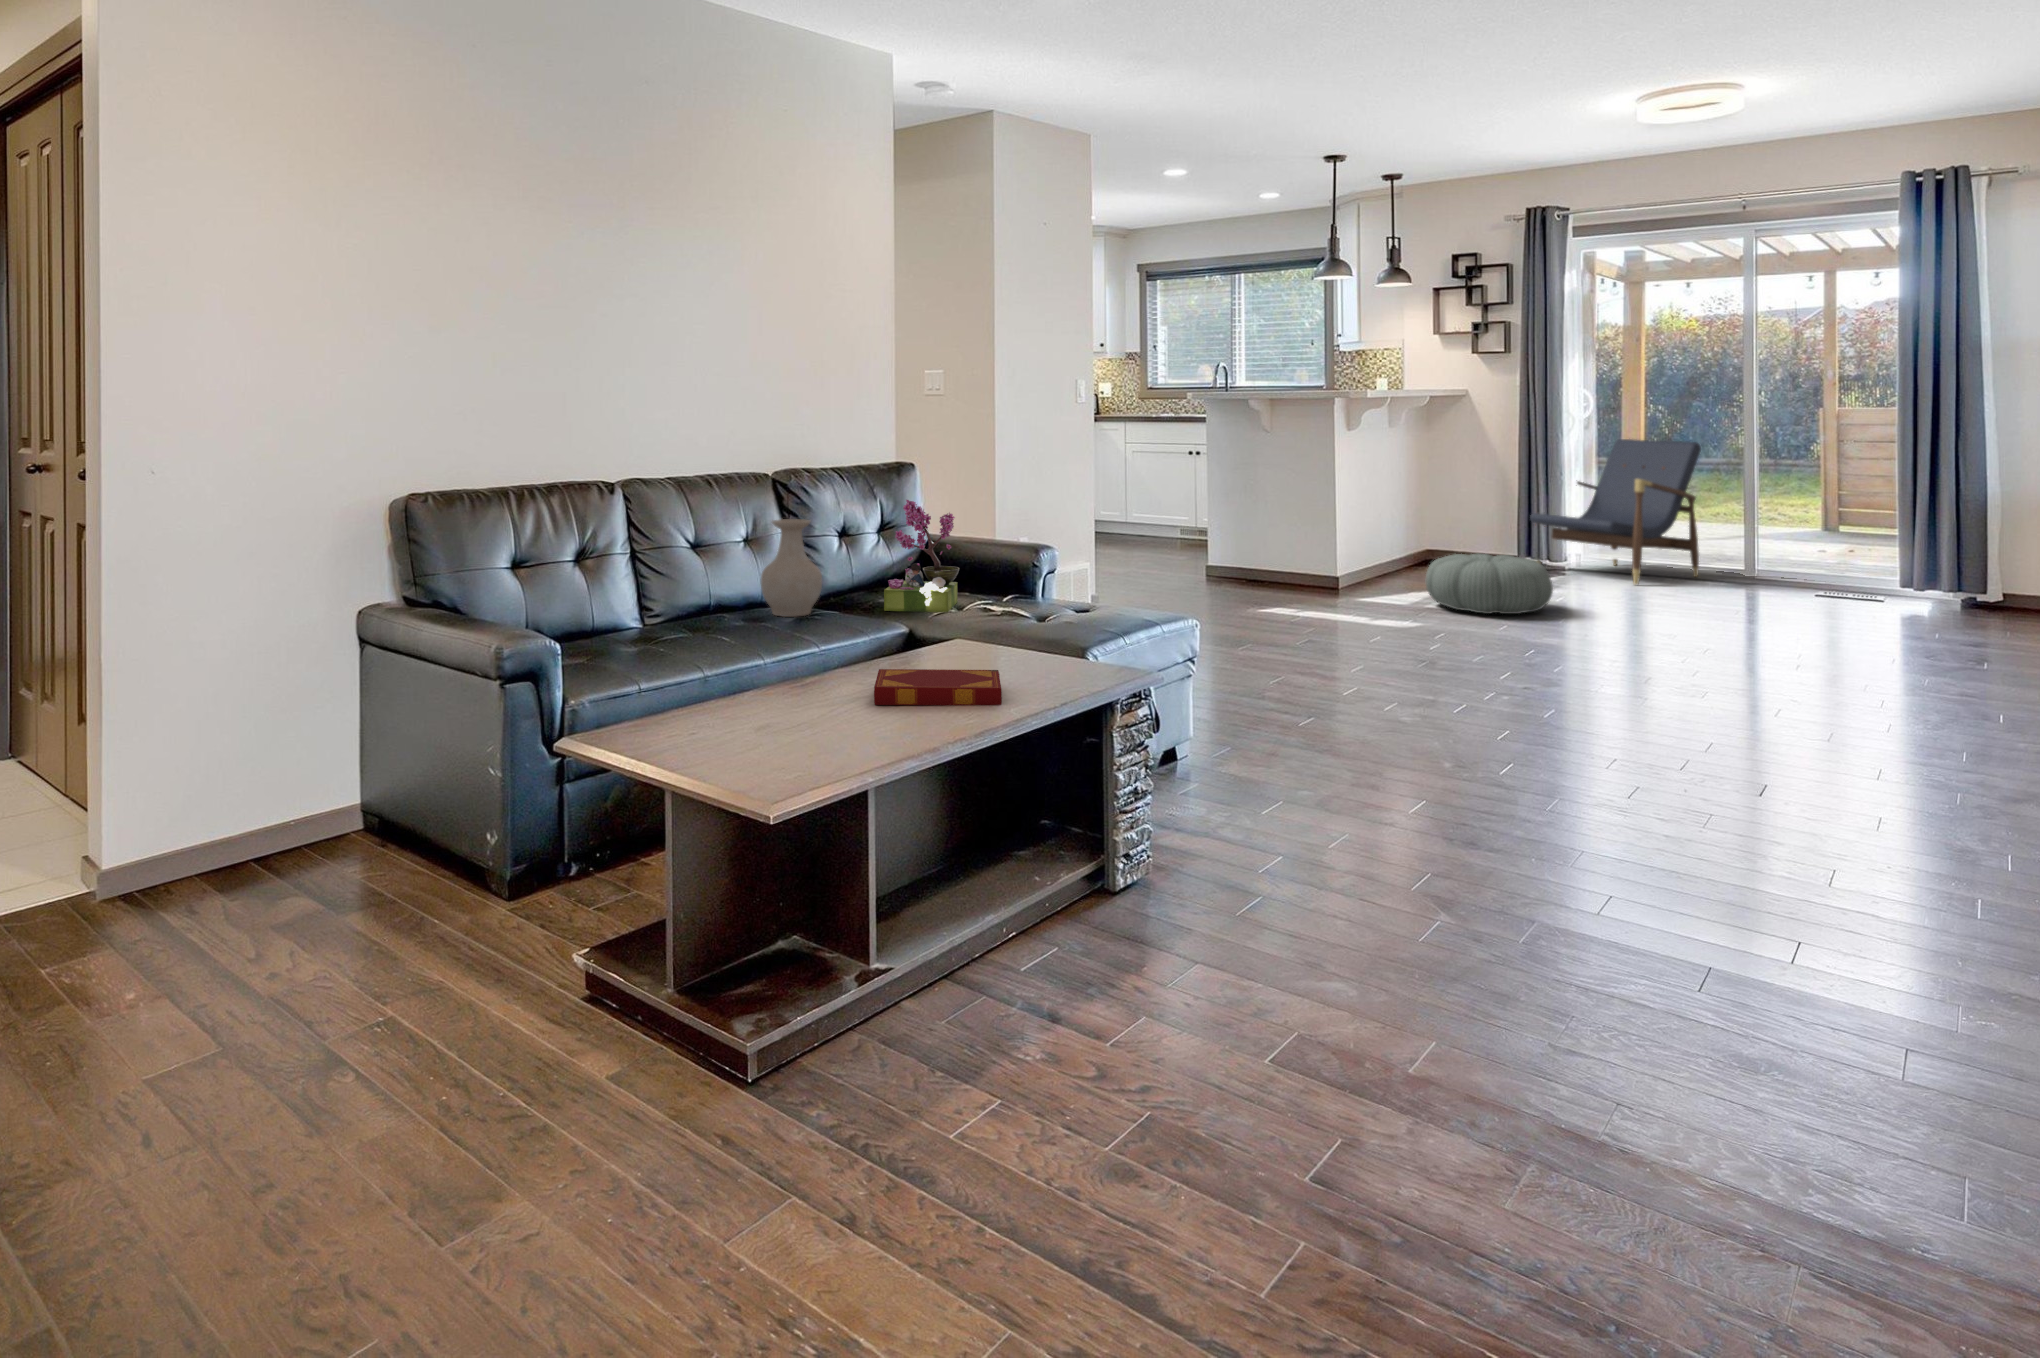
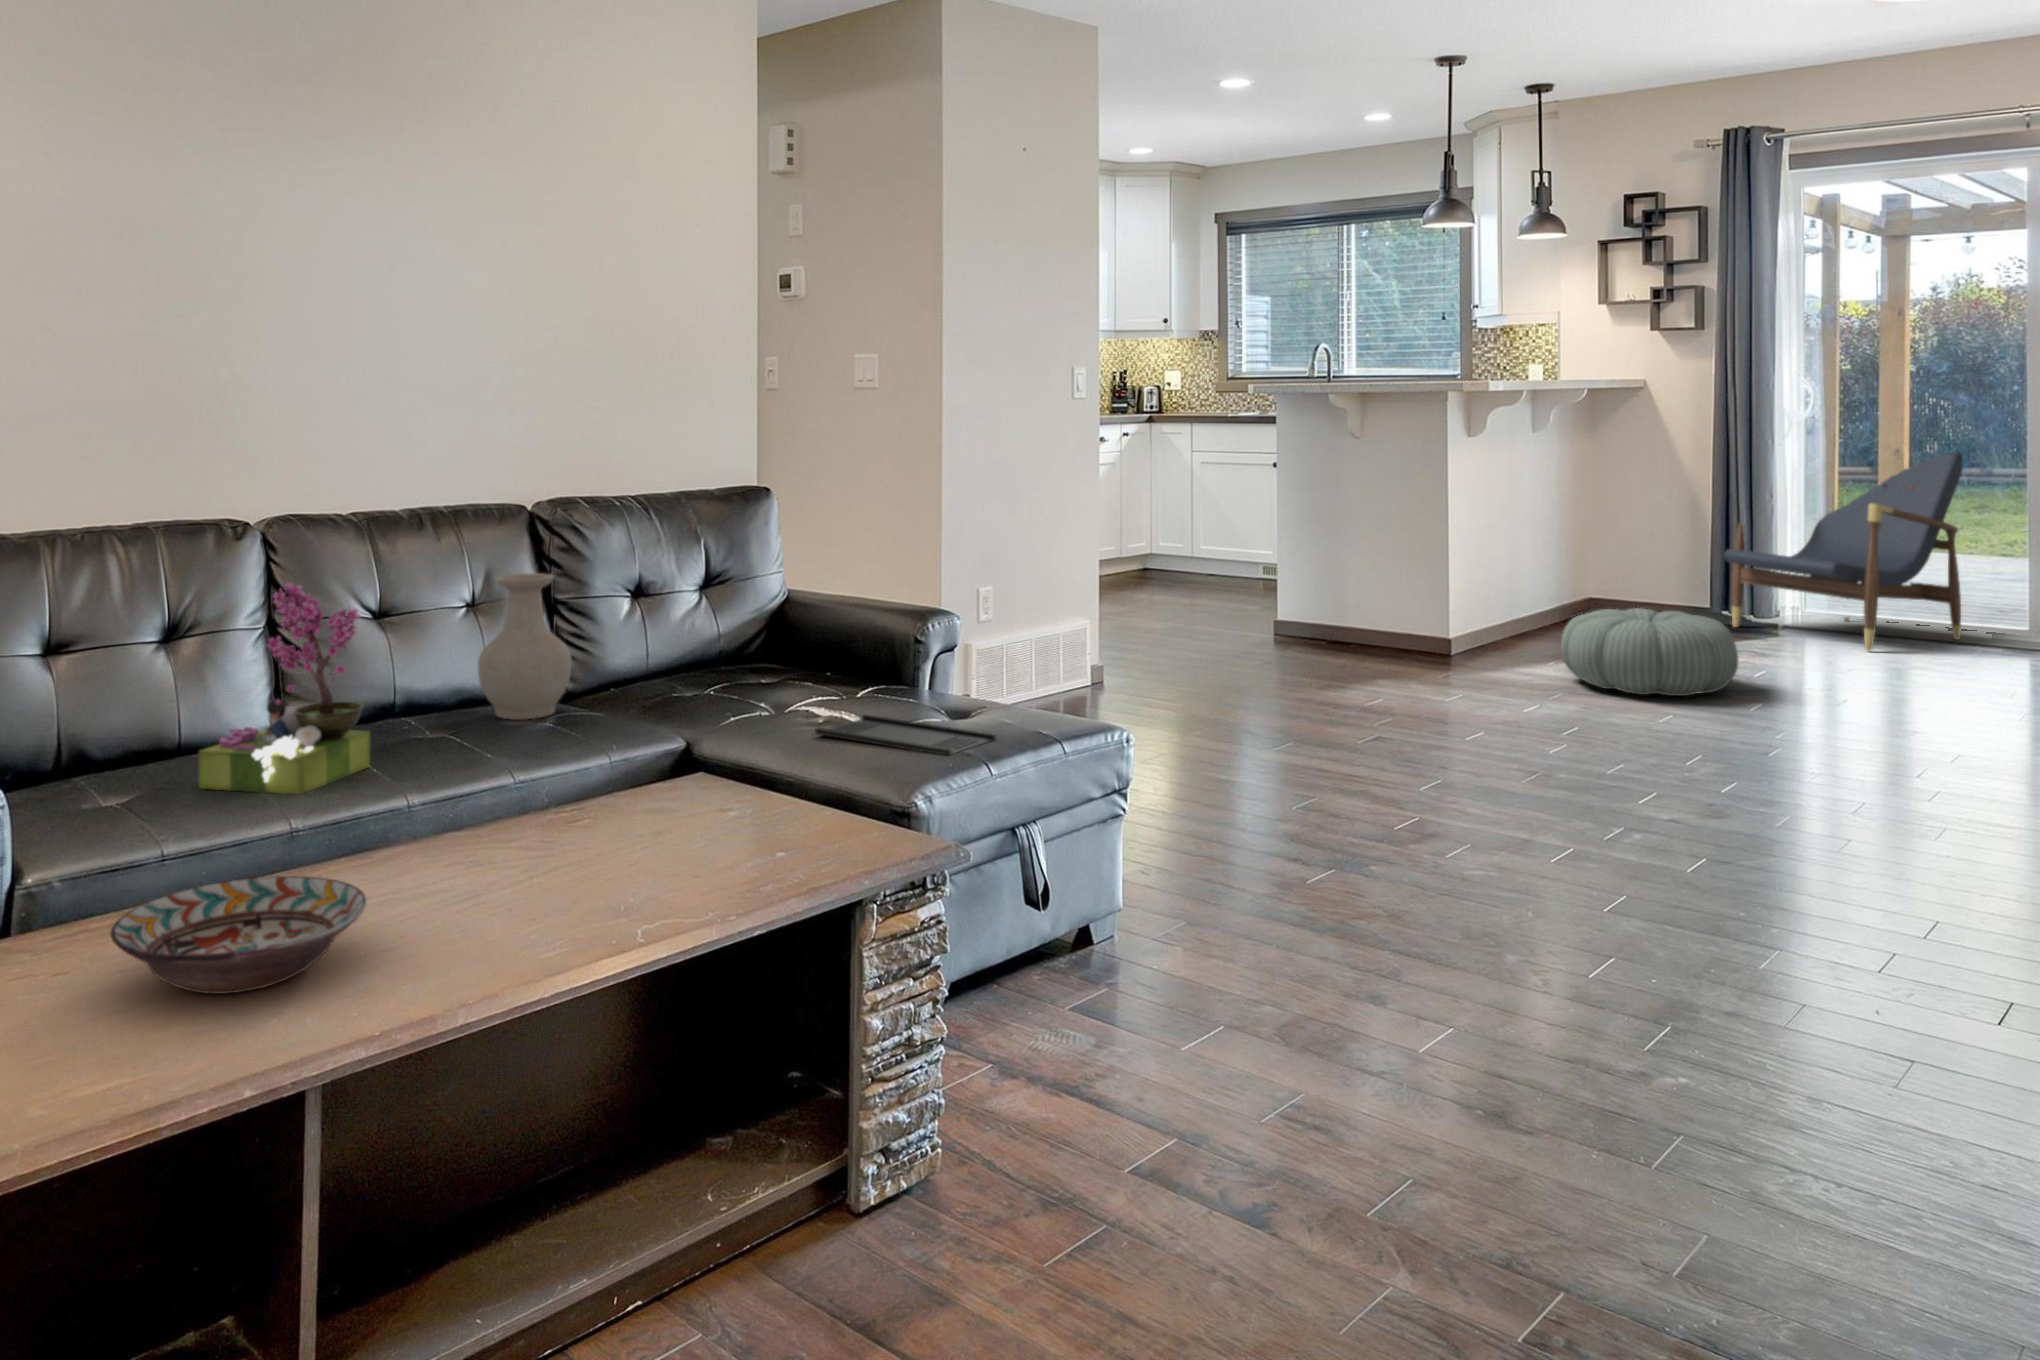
flower arrangement: present [884,500,960,612] -> present [199,583,370,794]
tray: none [1007,609,1128,632] -> present [815,714,996,755]
hardback book: present [874,669,1002,706] -> none [424,840,667,917]
decorative bowl: none [737,681,875,740] -> present [110,876,367,994]

